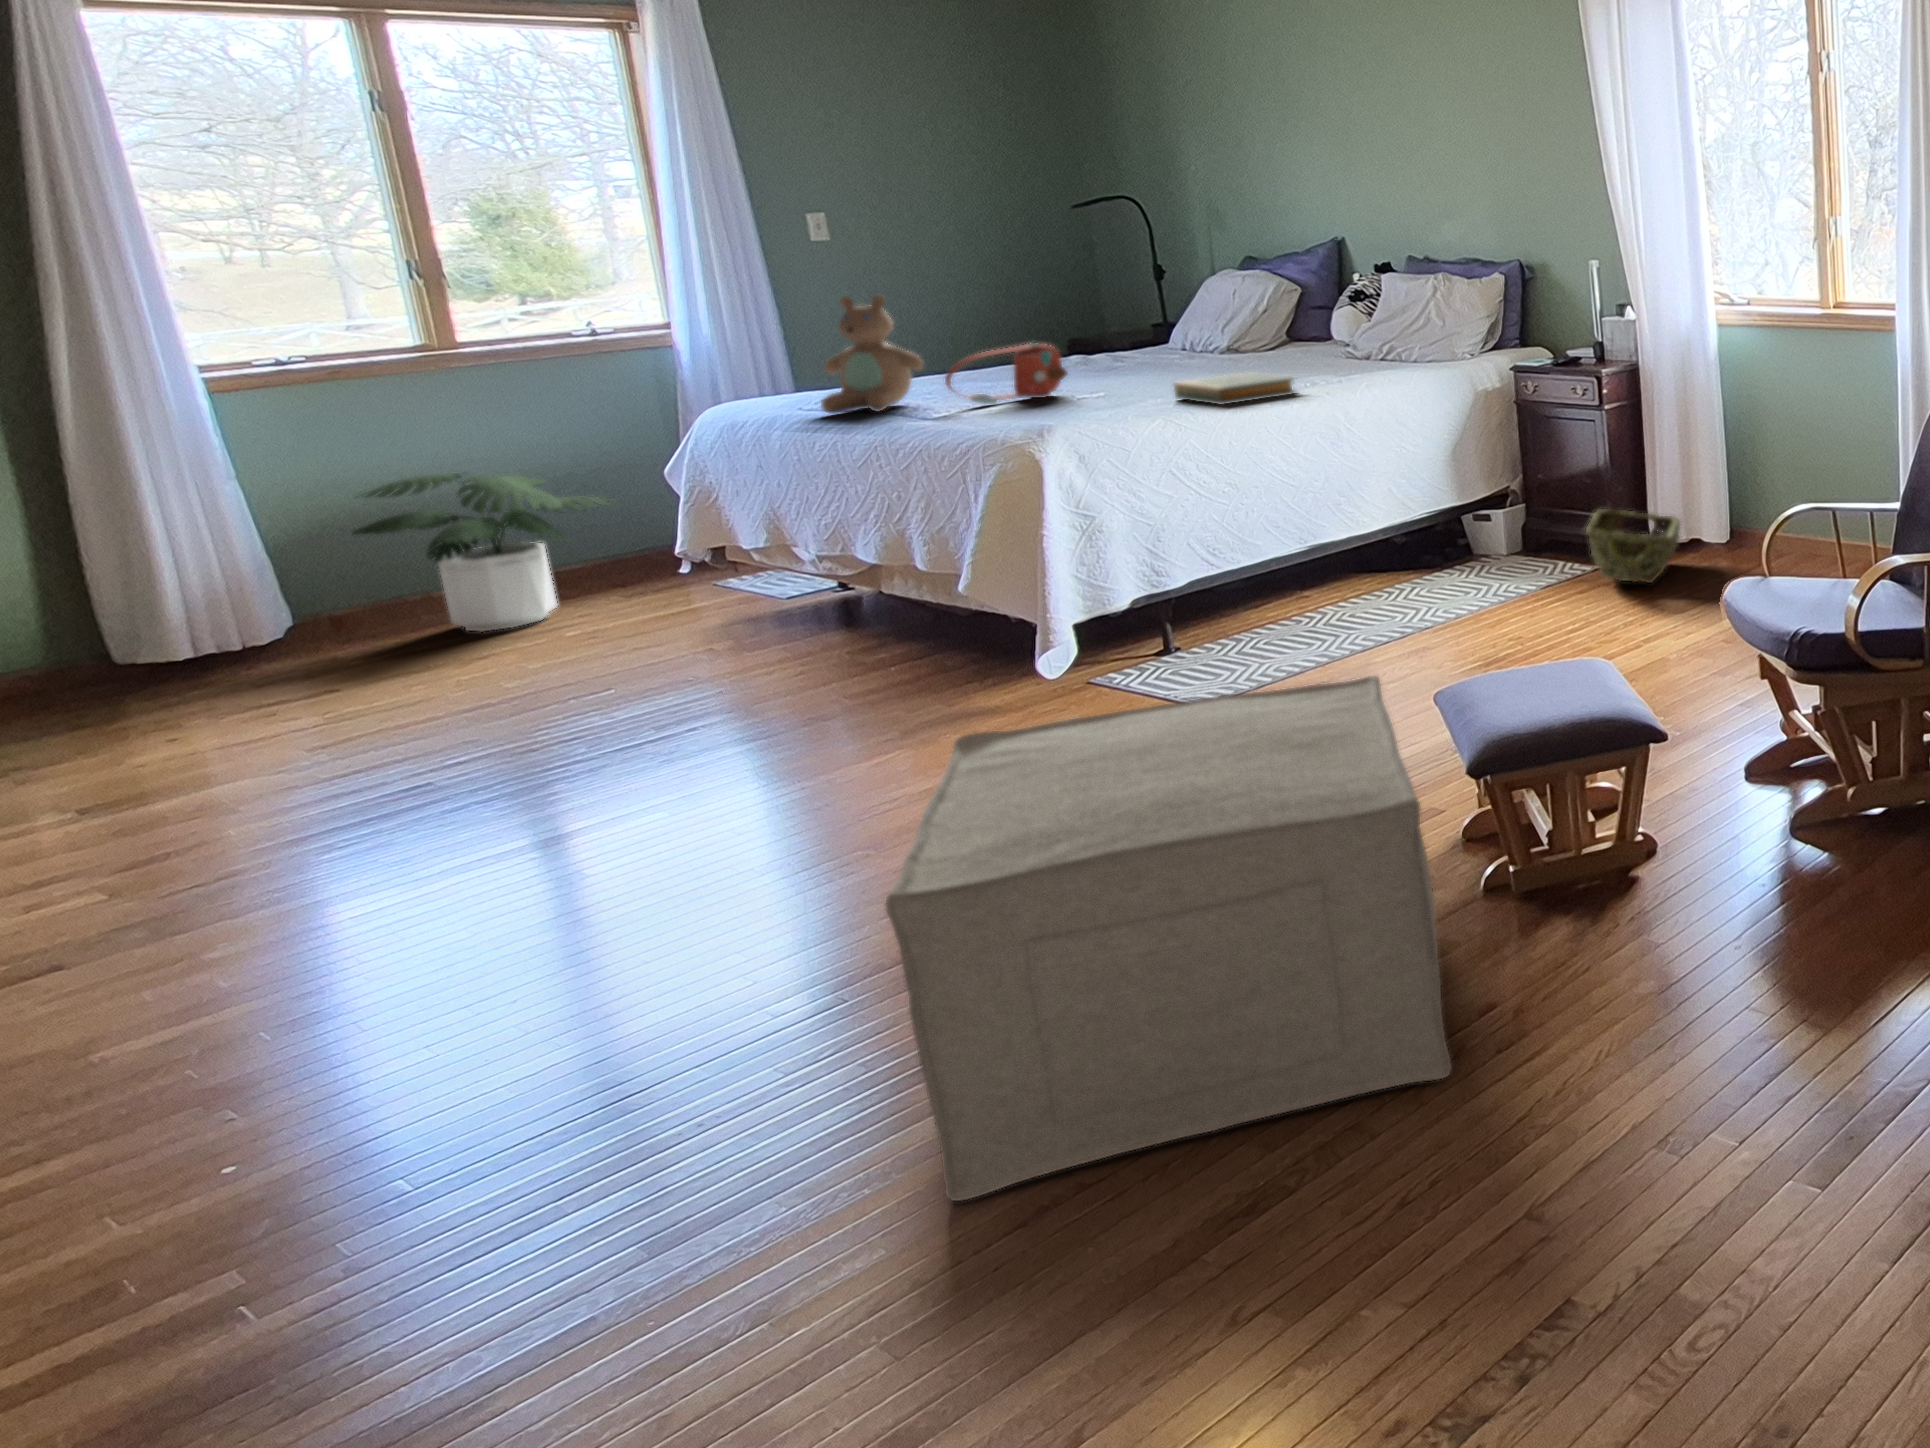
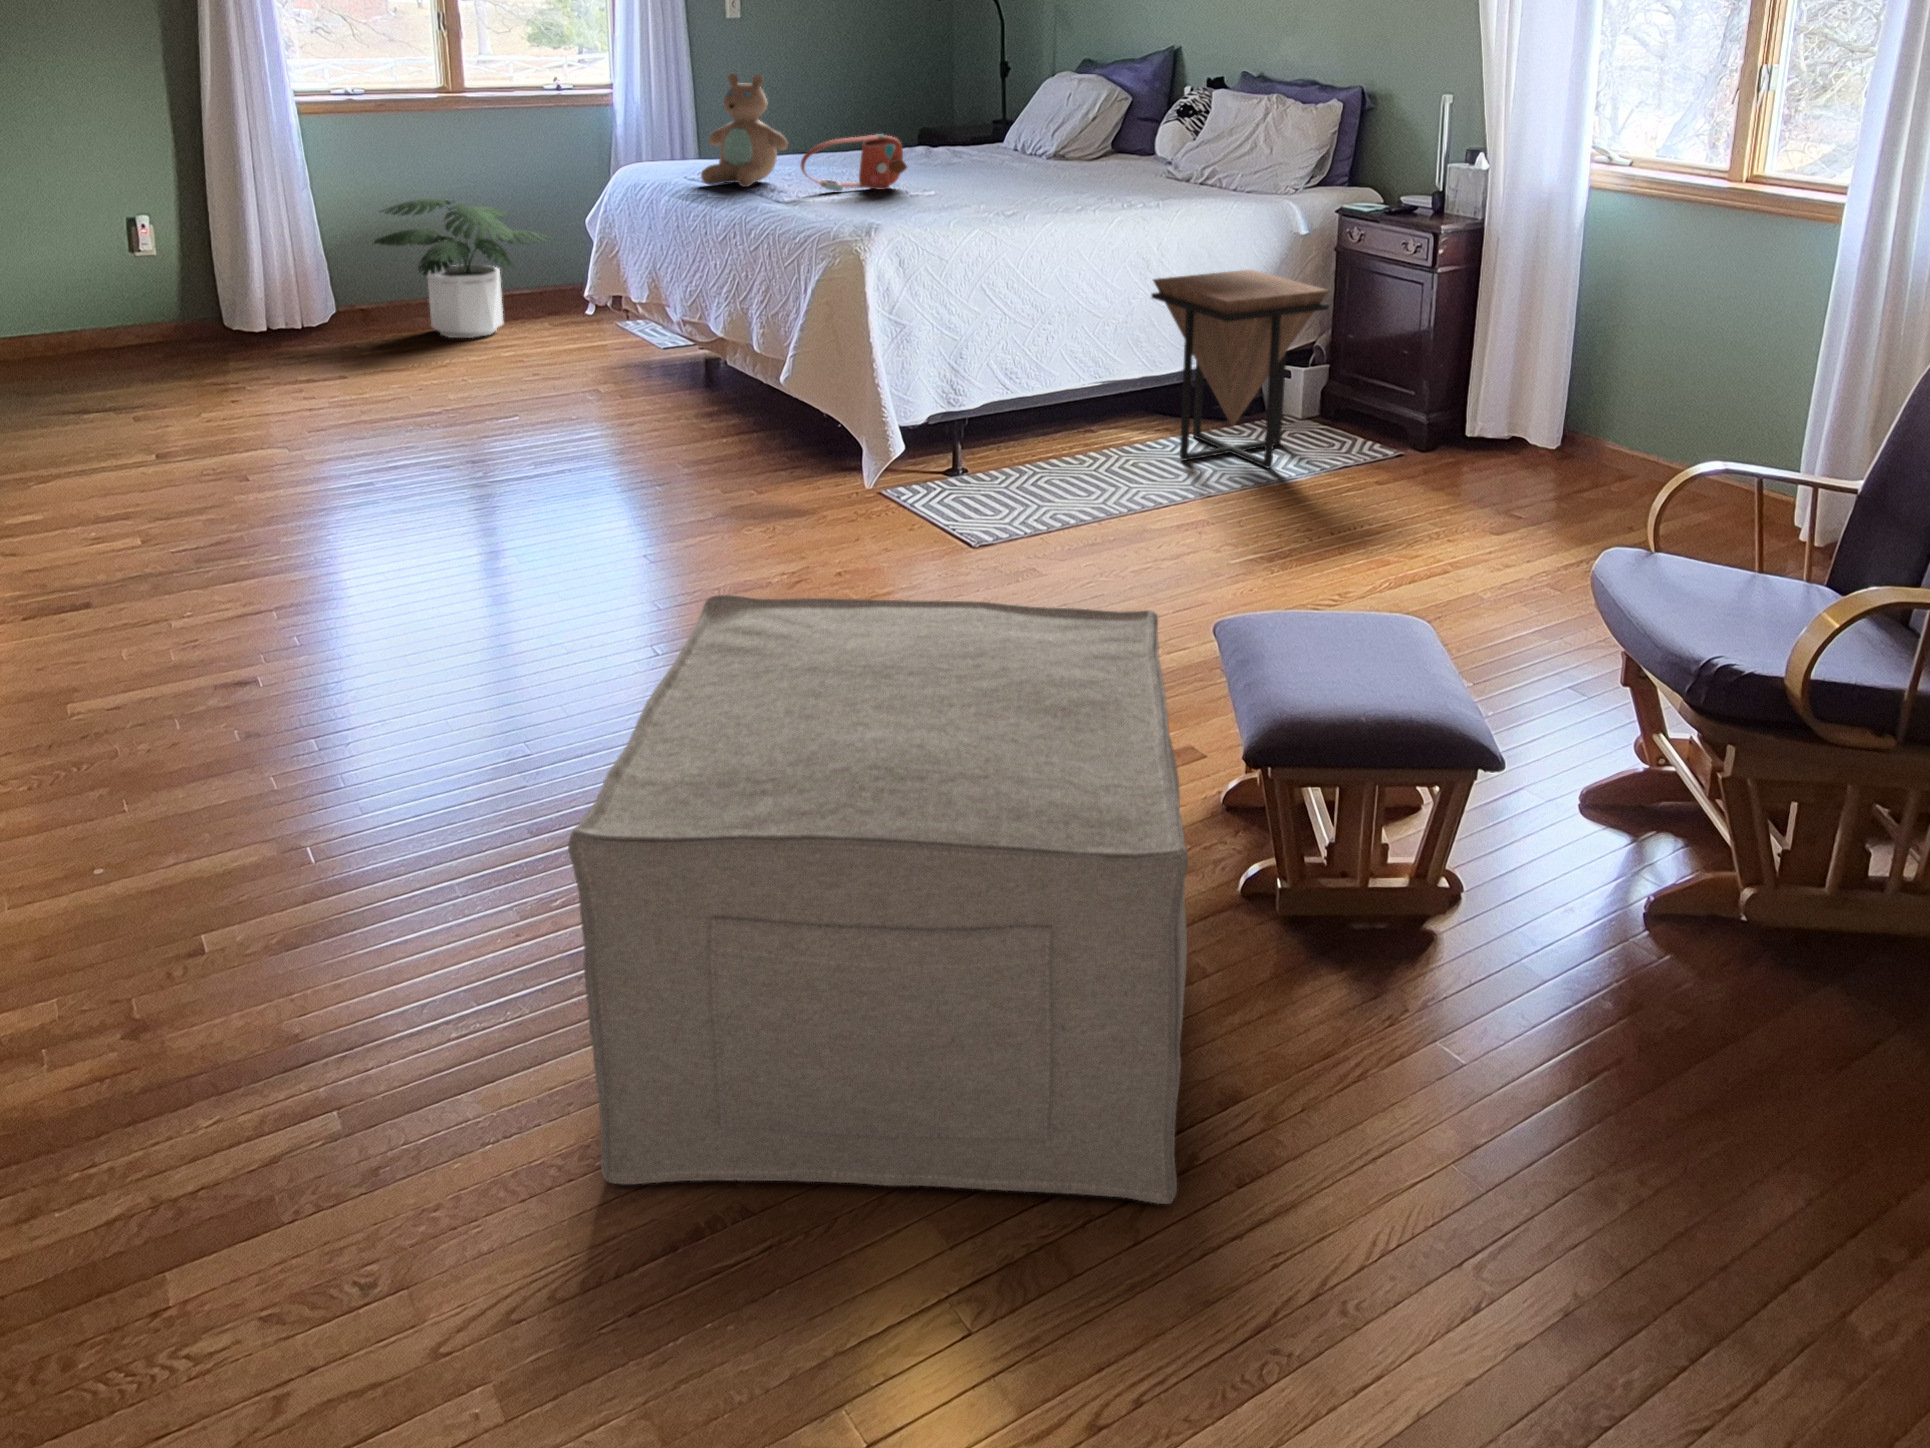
hardback book: present [1174,372,1295,405] -> none [998,186,1119,220]
side table: none [1342,430,1512,609] -> present [1151,270,1329,468]
woven basket: present [1586,509,1680,583] -> none [1399,383,1507,481]

